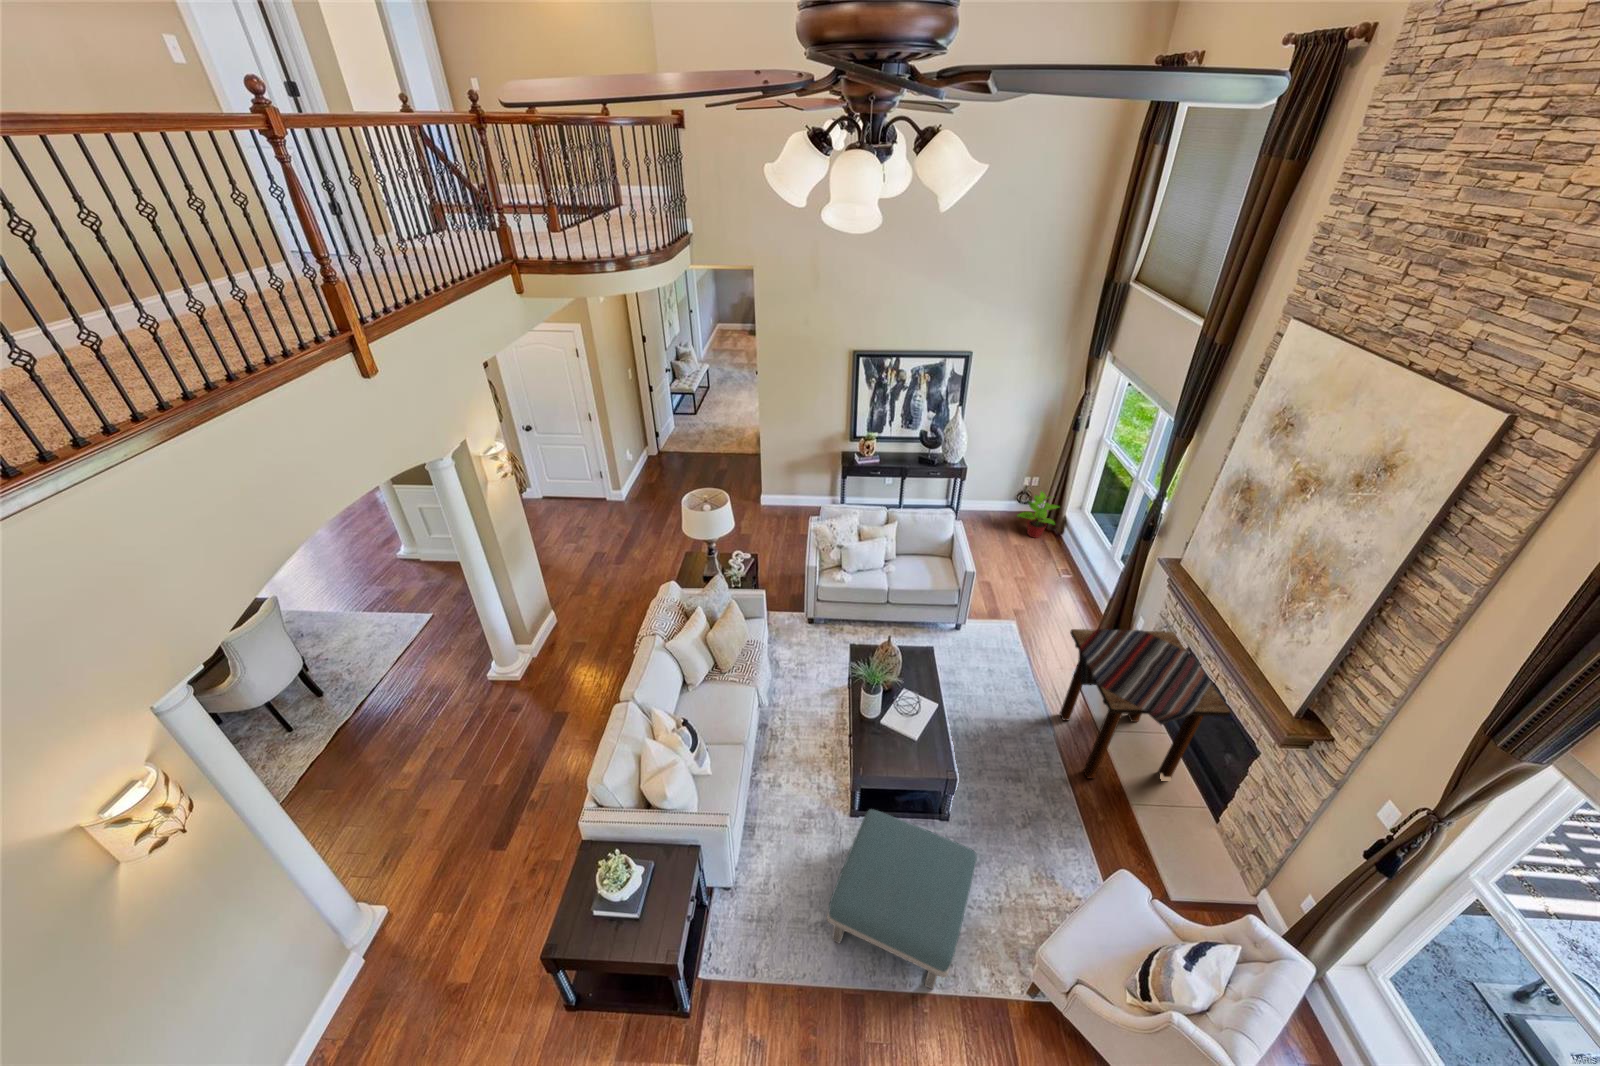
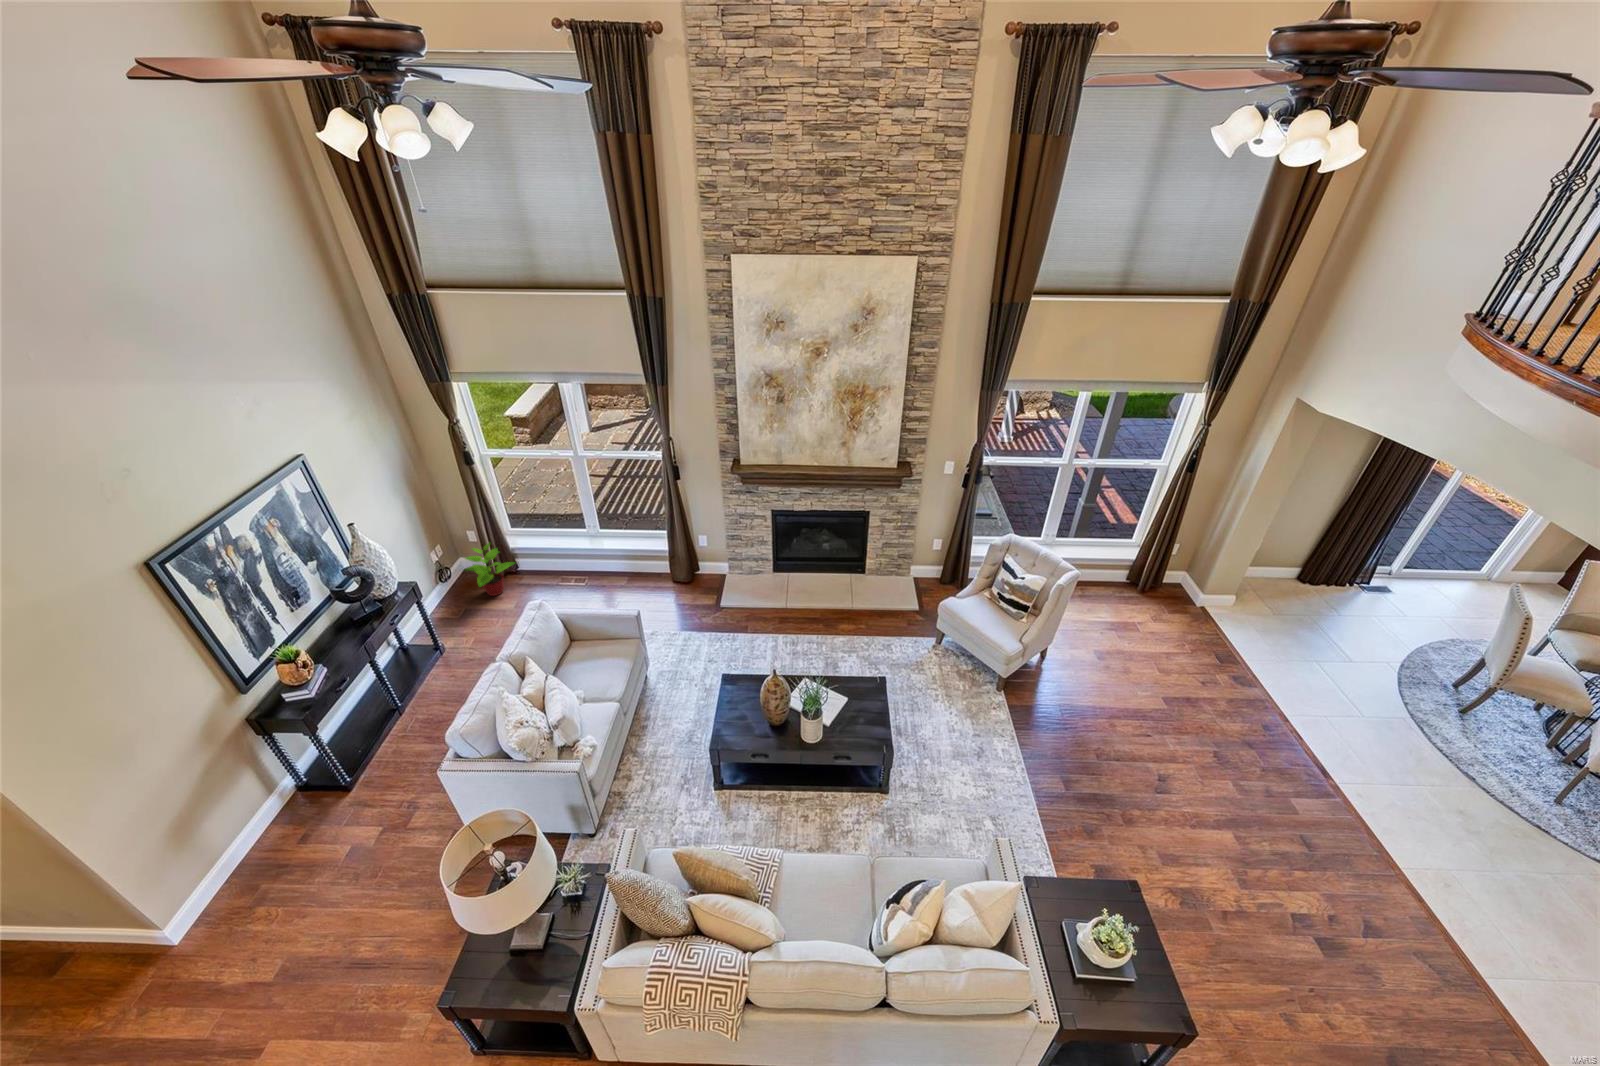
side table: present [1060,629,1231,779] -> none [747,513,839,627]
footstool: present [827,809,977,989] -> none [908,685,1026,811]

